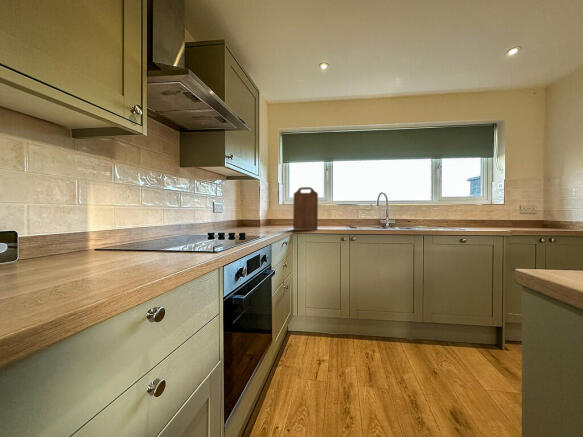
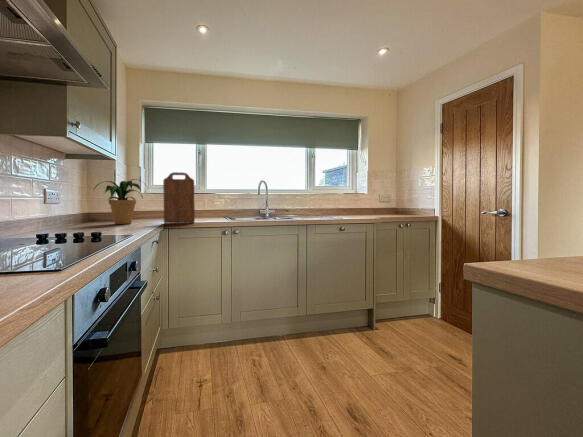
potted plant: none [244,194,283,229] -> present [94,179,143,224]

